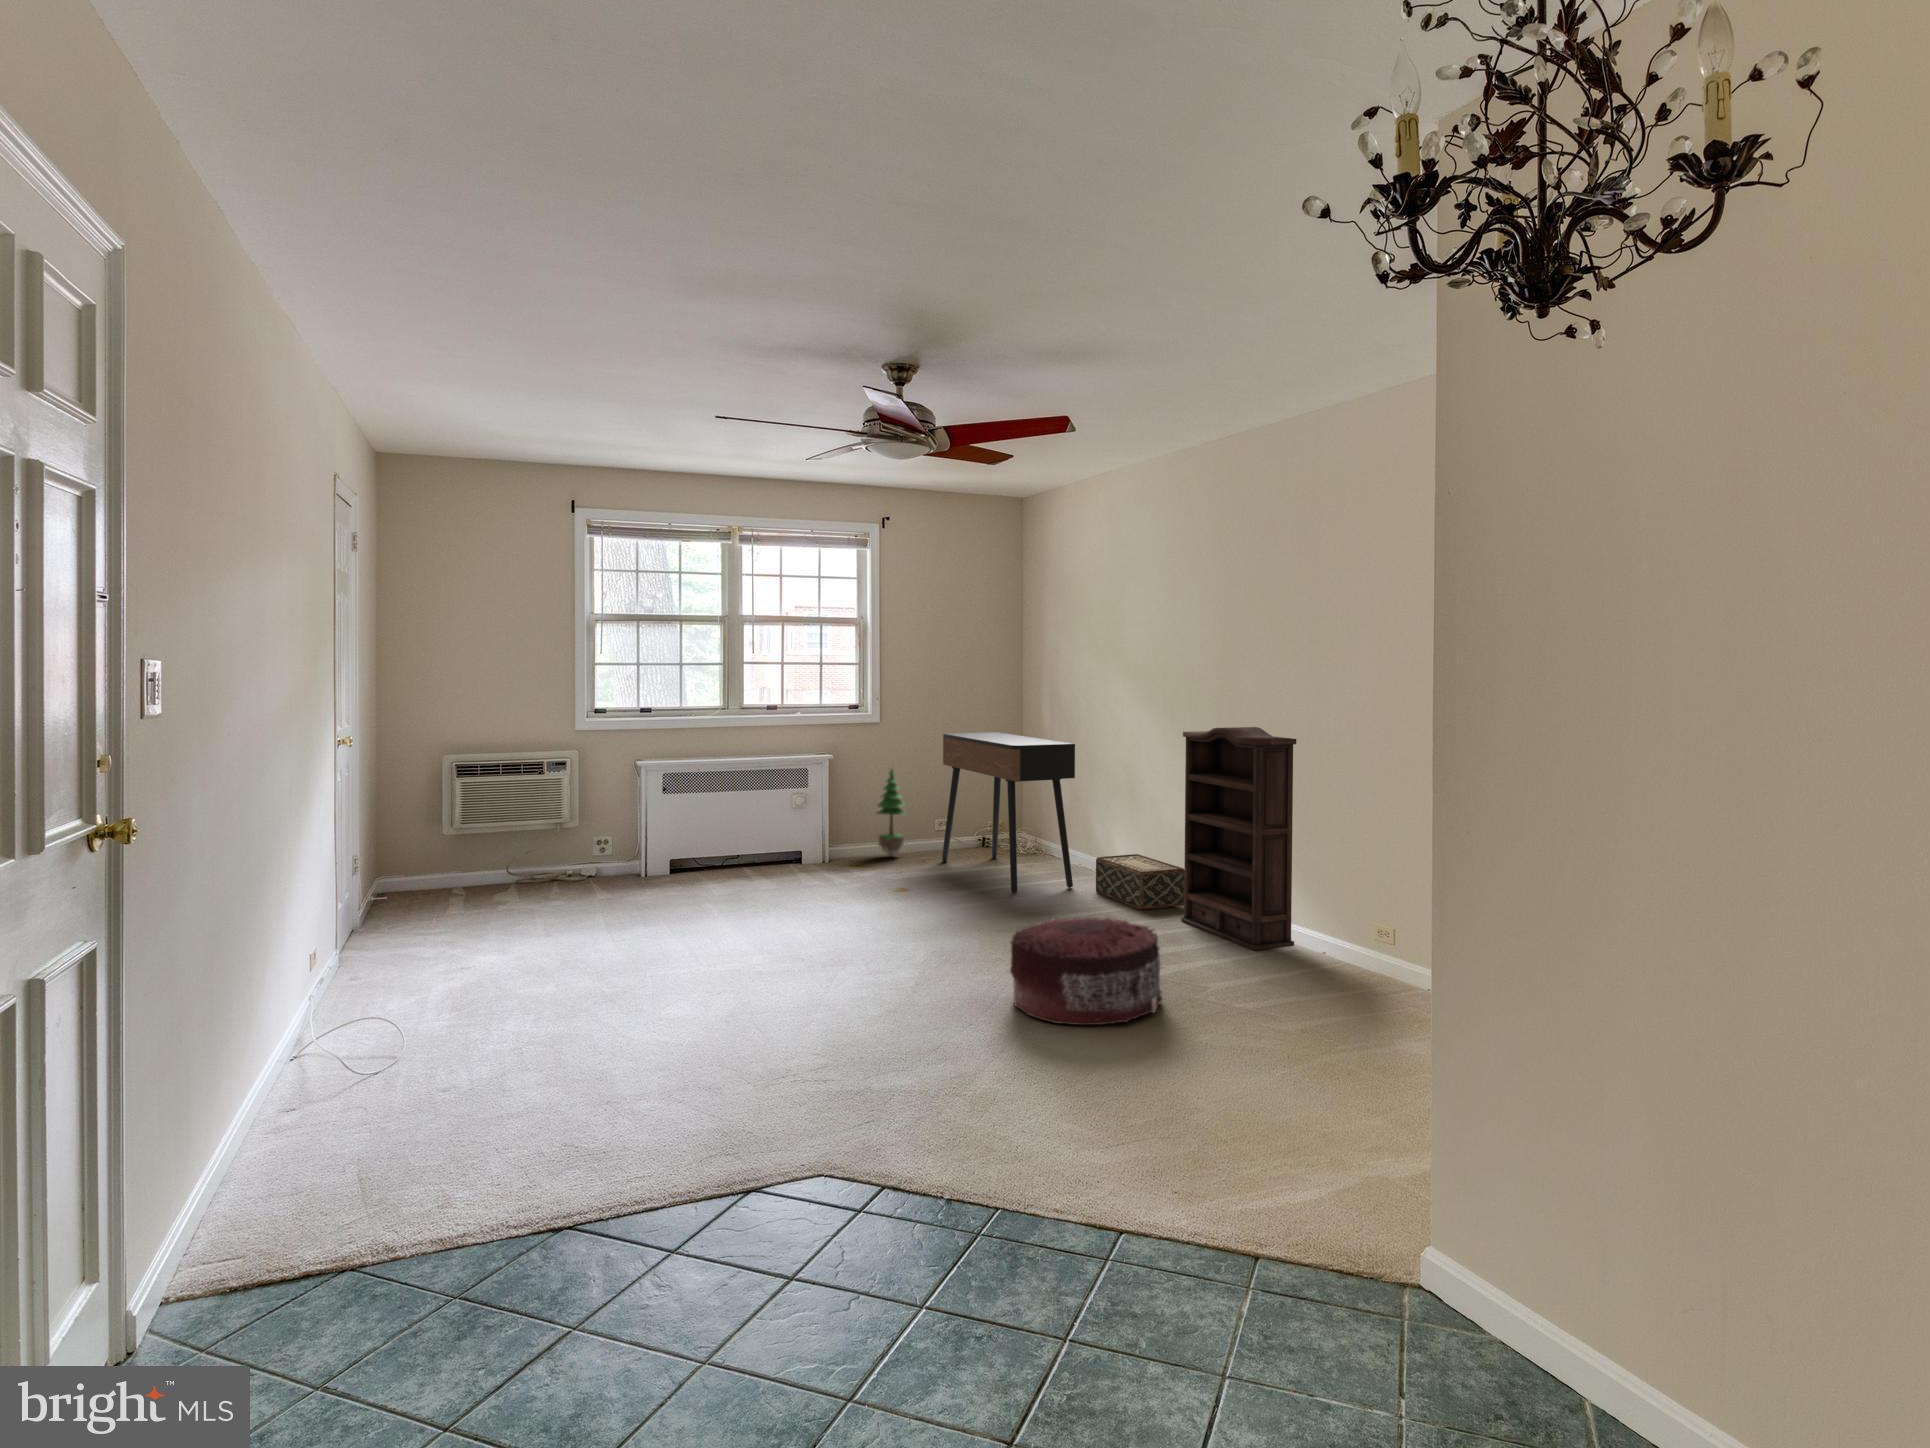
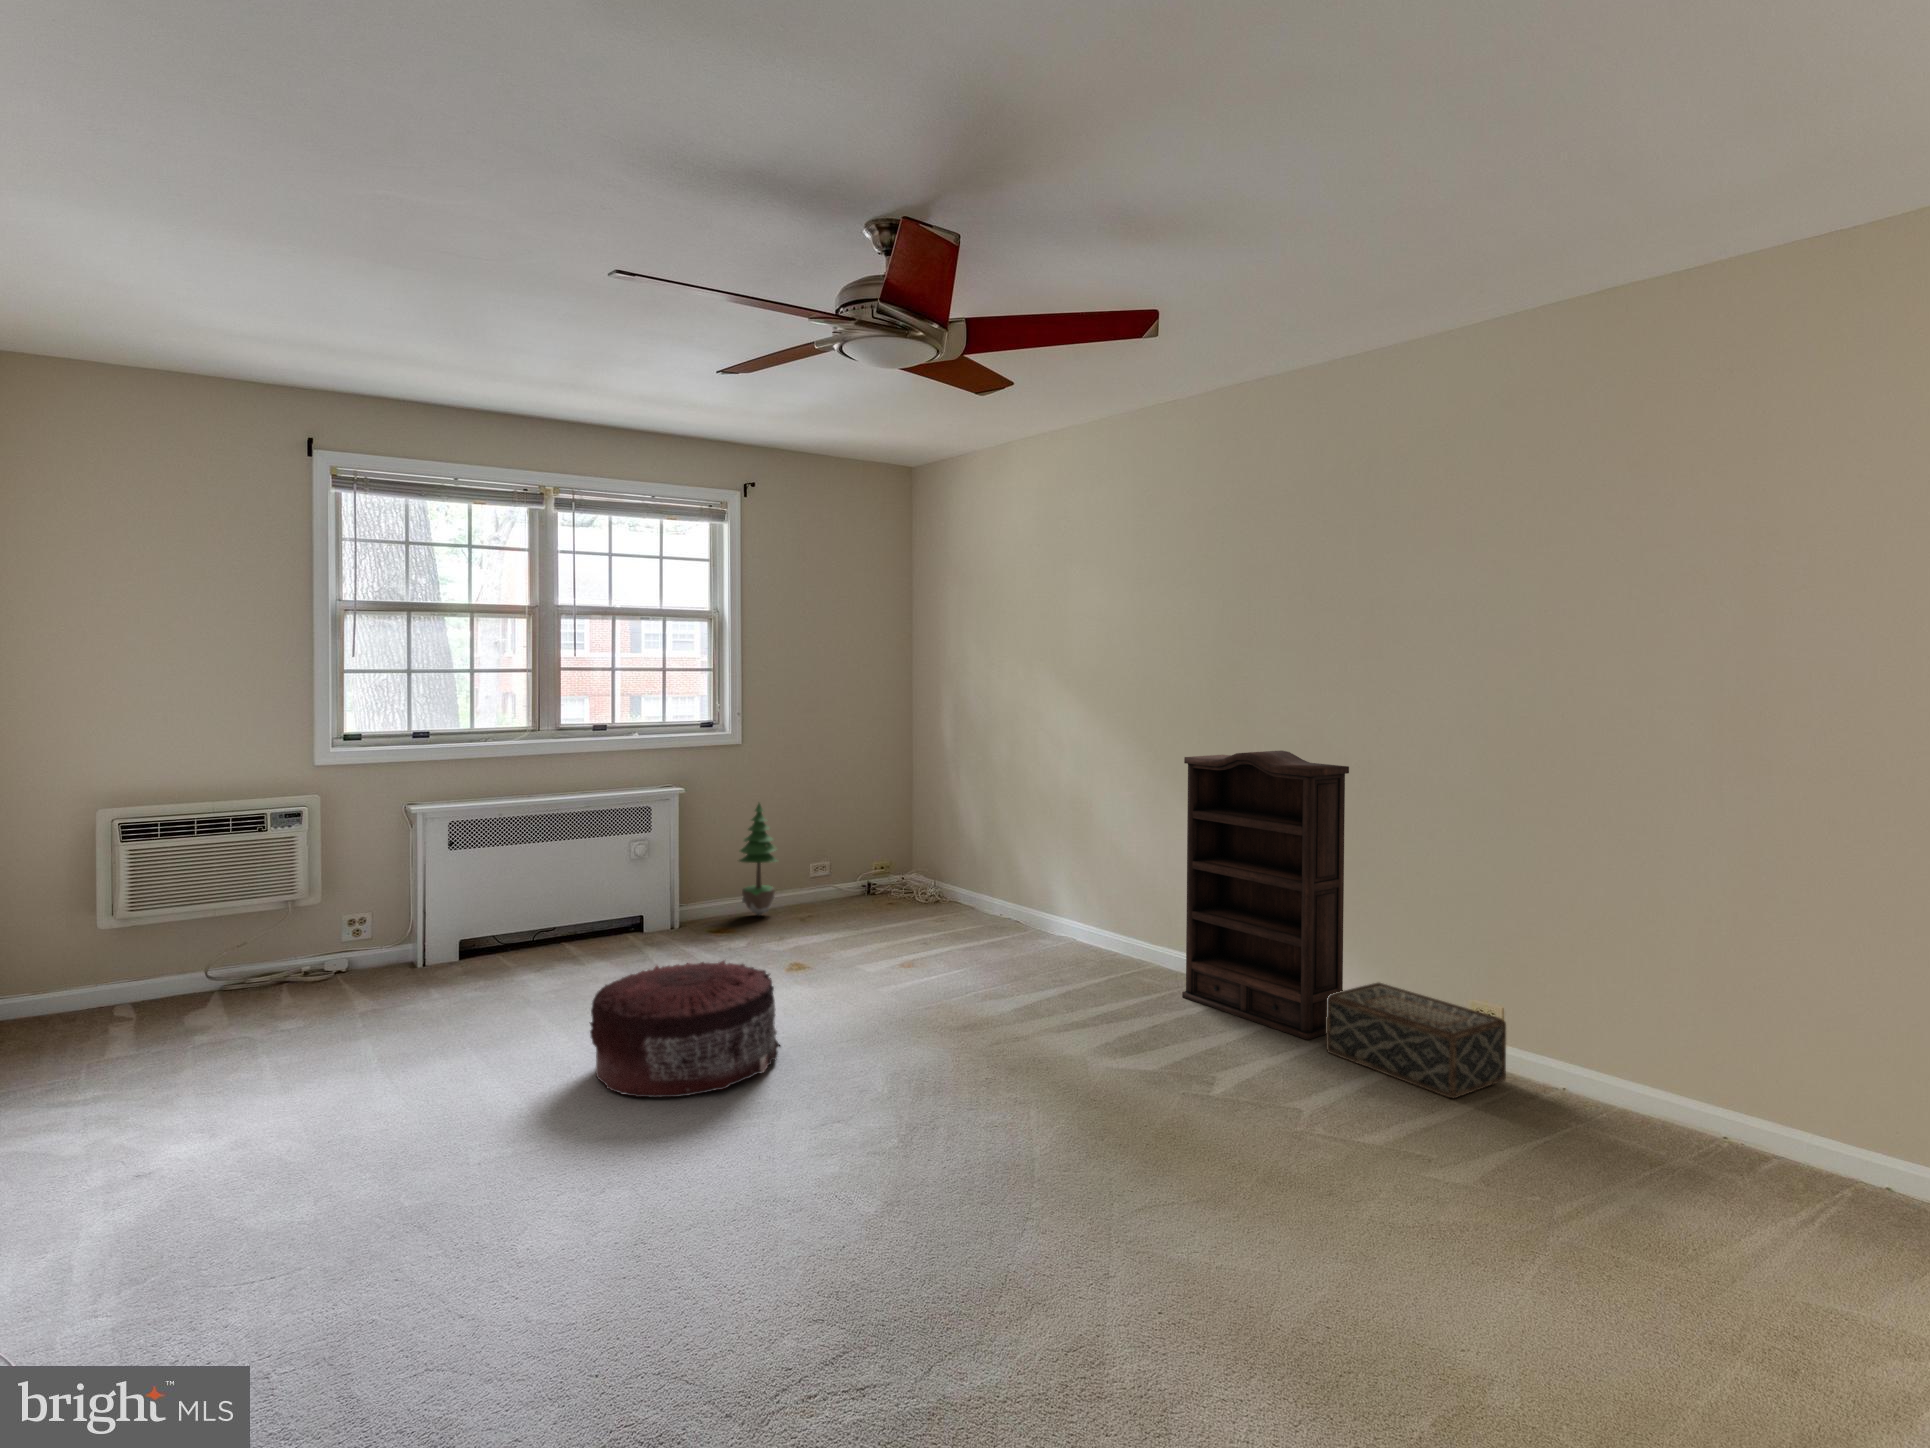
console table: present [942,732,1075,893] -> none [827,755,1018,965]
woven basket: present [1096,854,1185,910] -> present [1326,983,1506,1098]
pouf: present [1010,917,1162,1025] -> present [590,961,780,1098]

